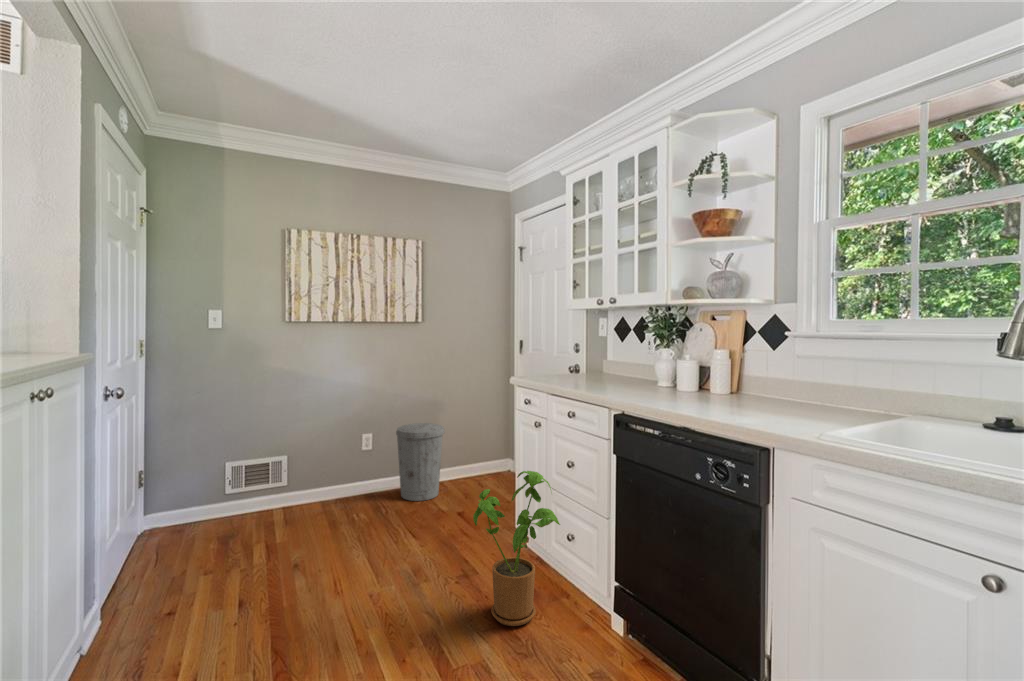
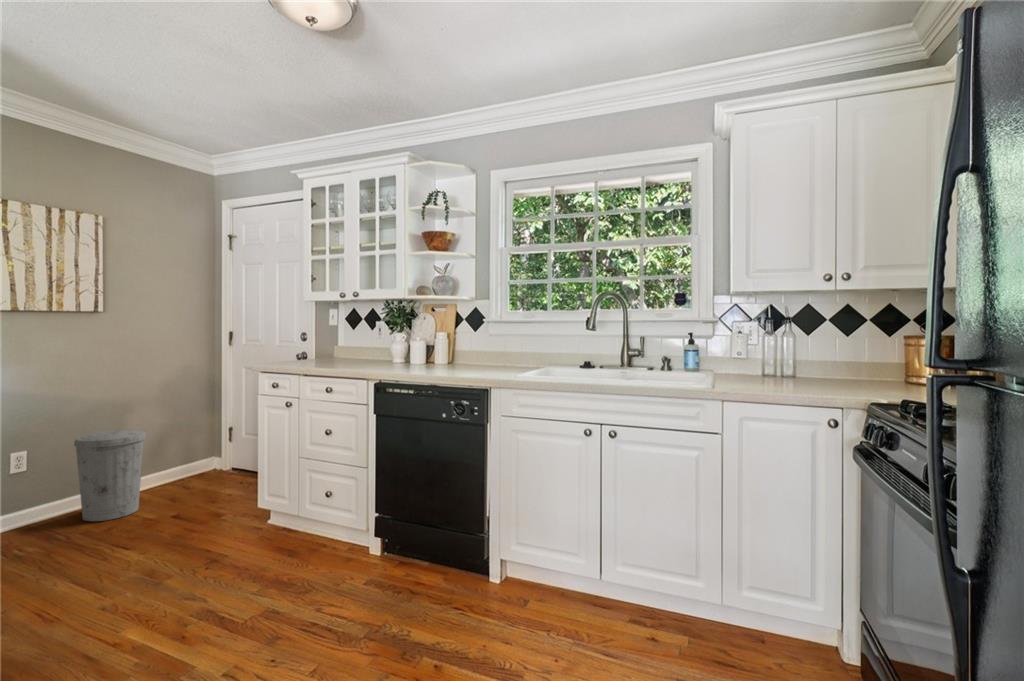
house plant: present [473,471,560,626] -> none [246,440,336,578]

